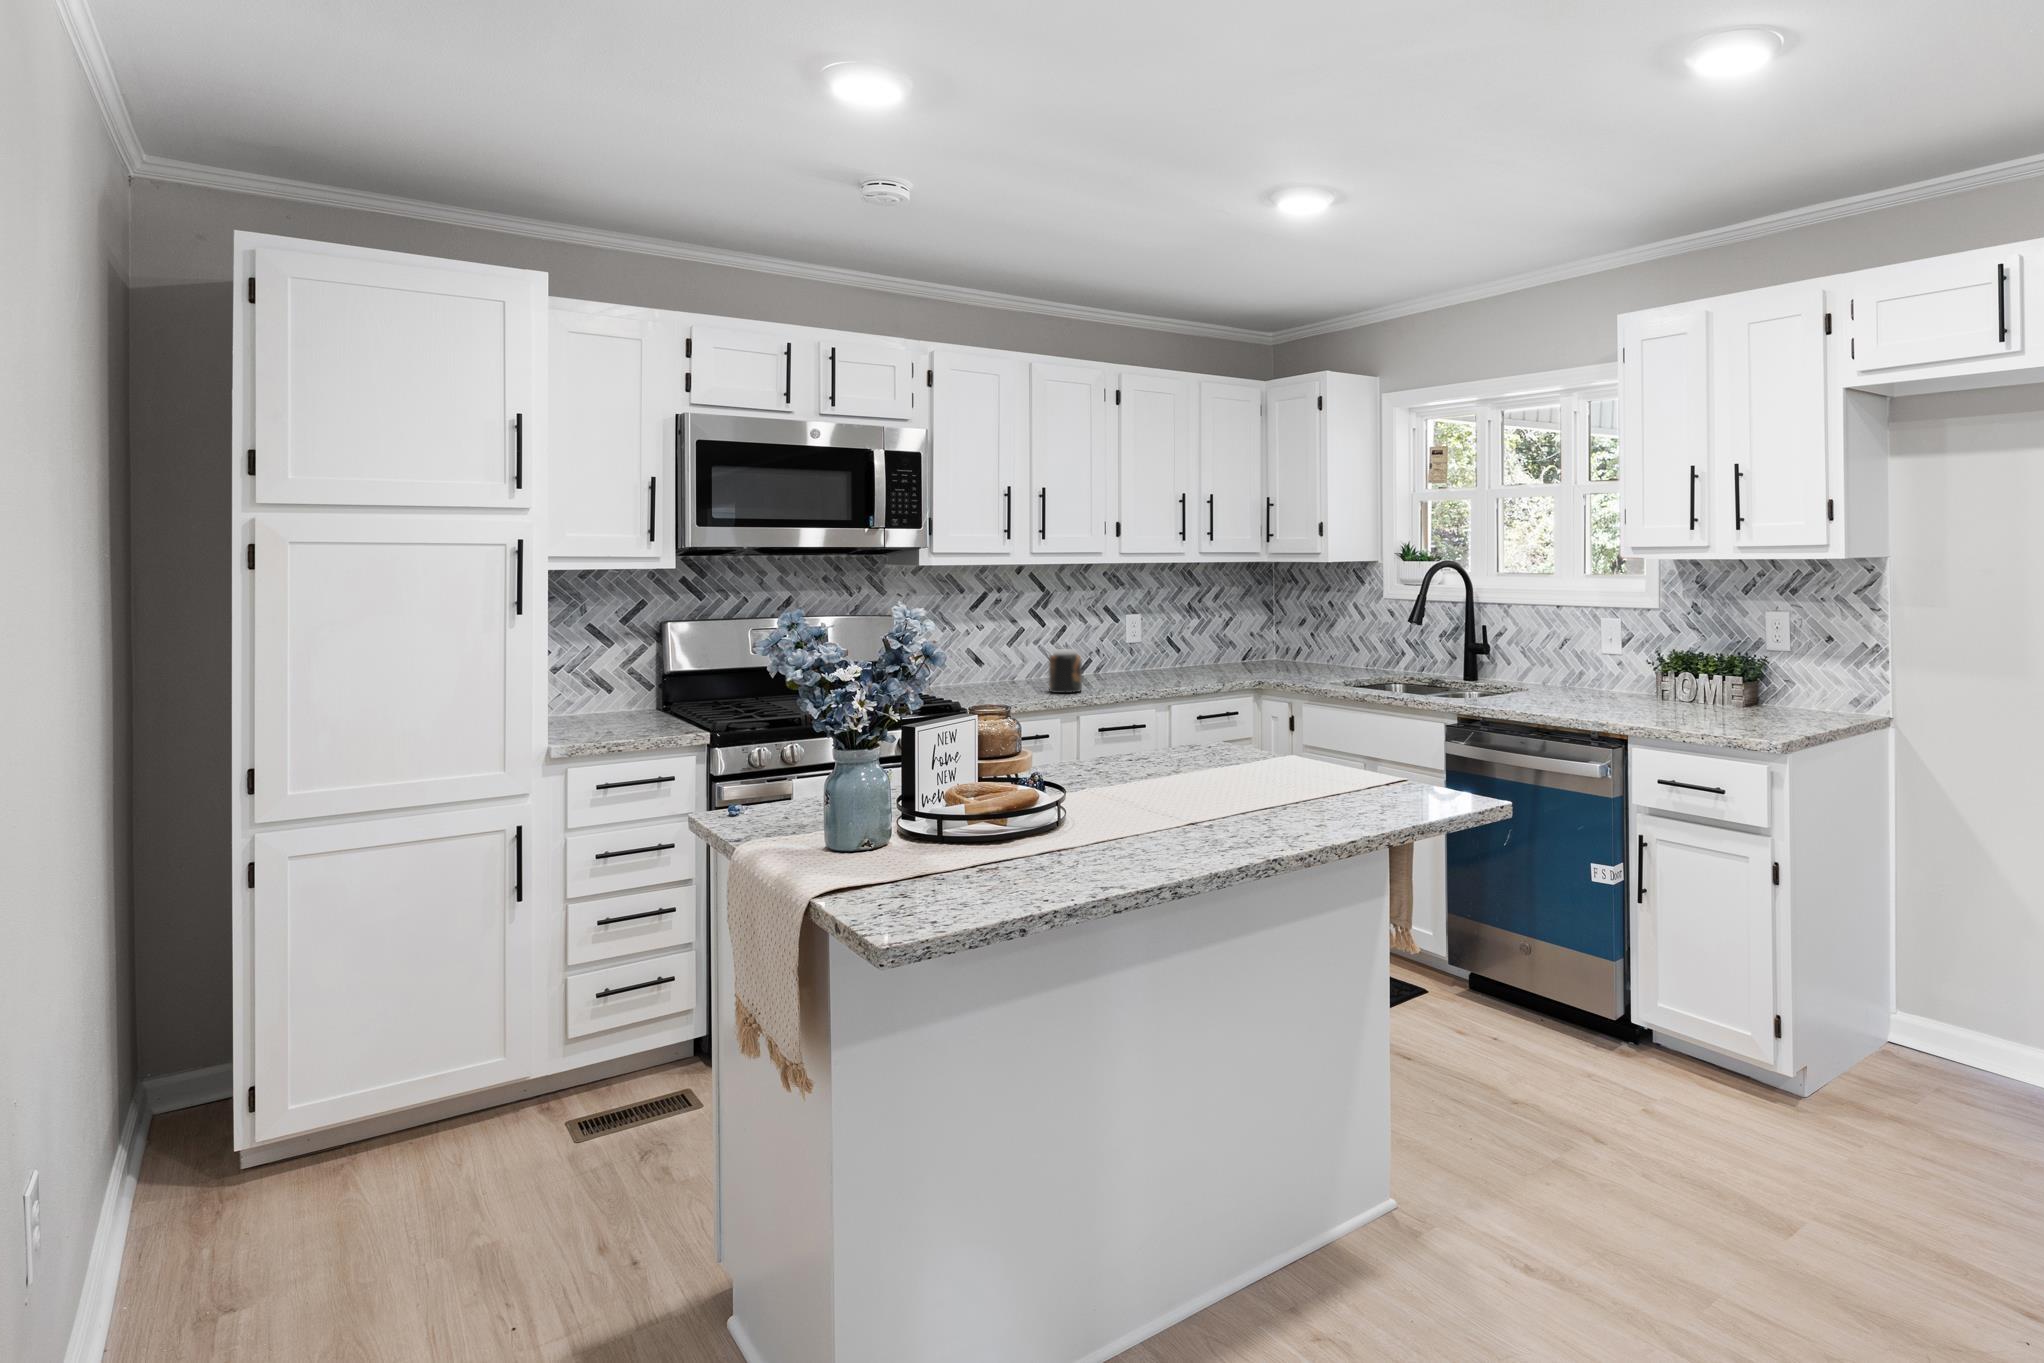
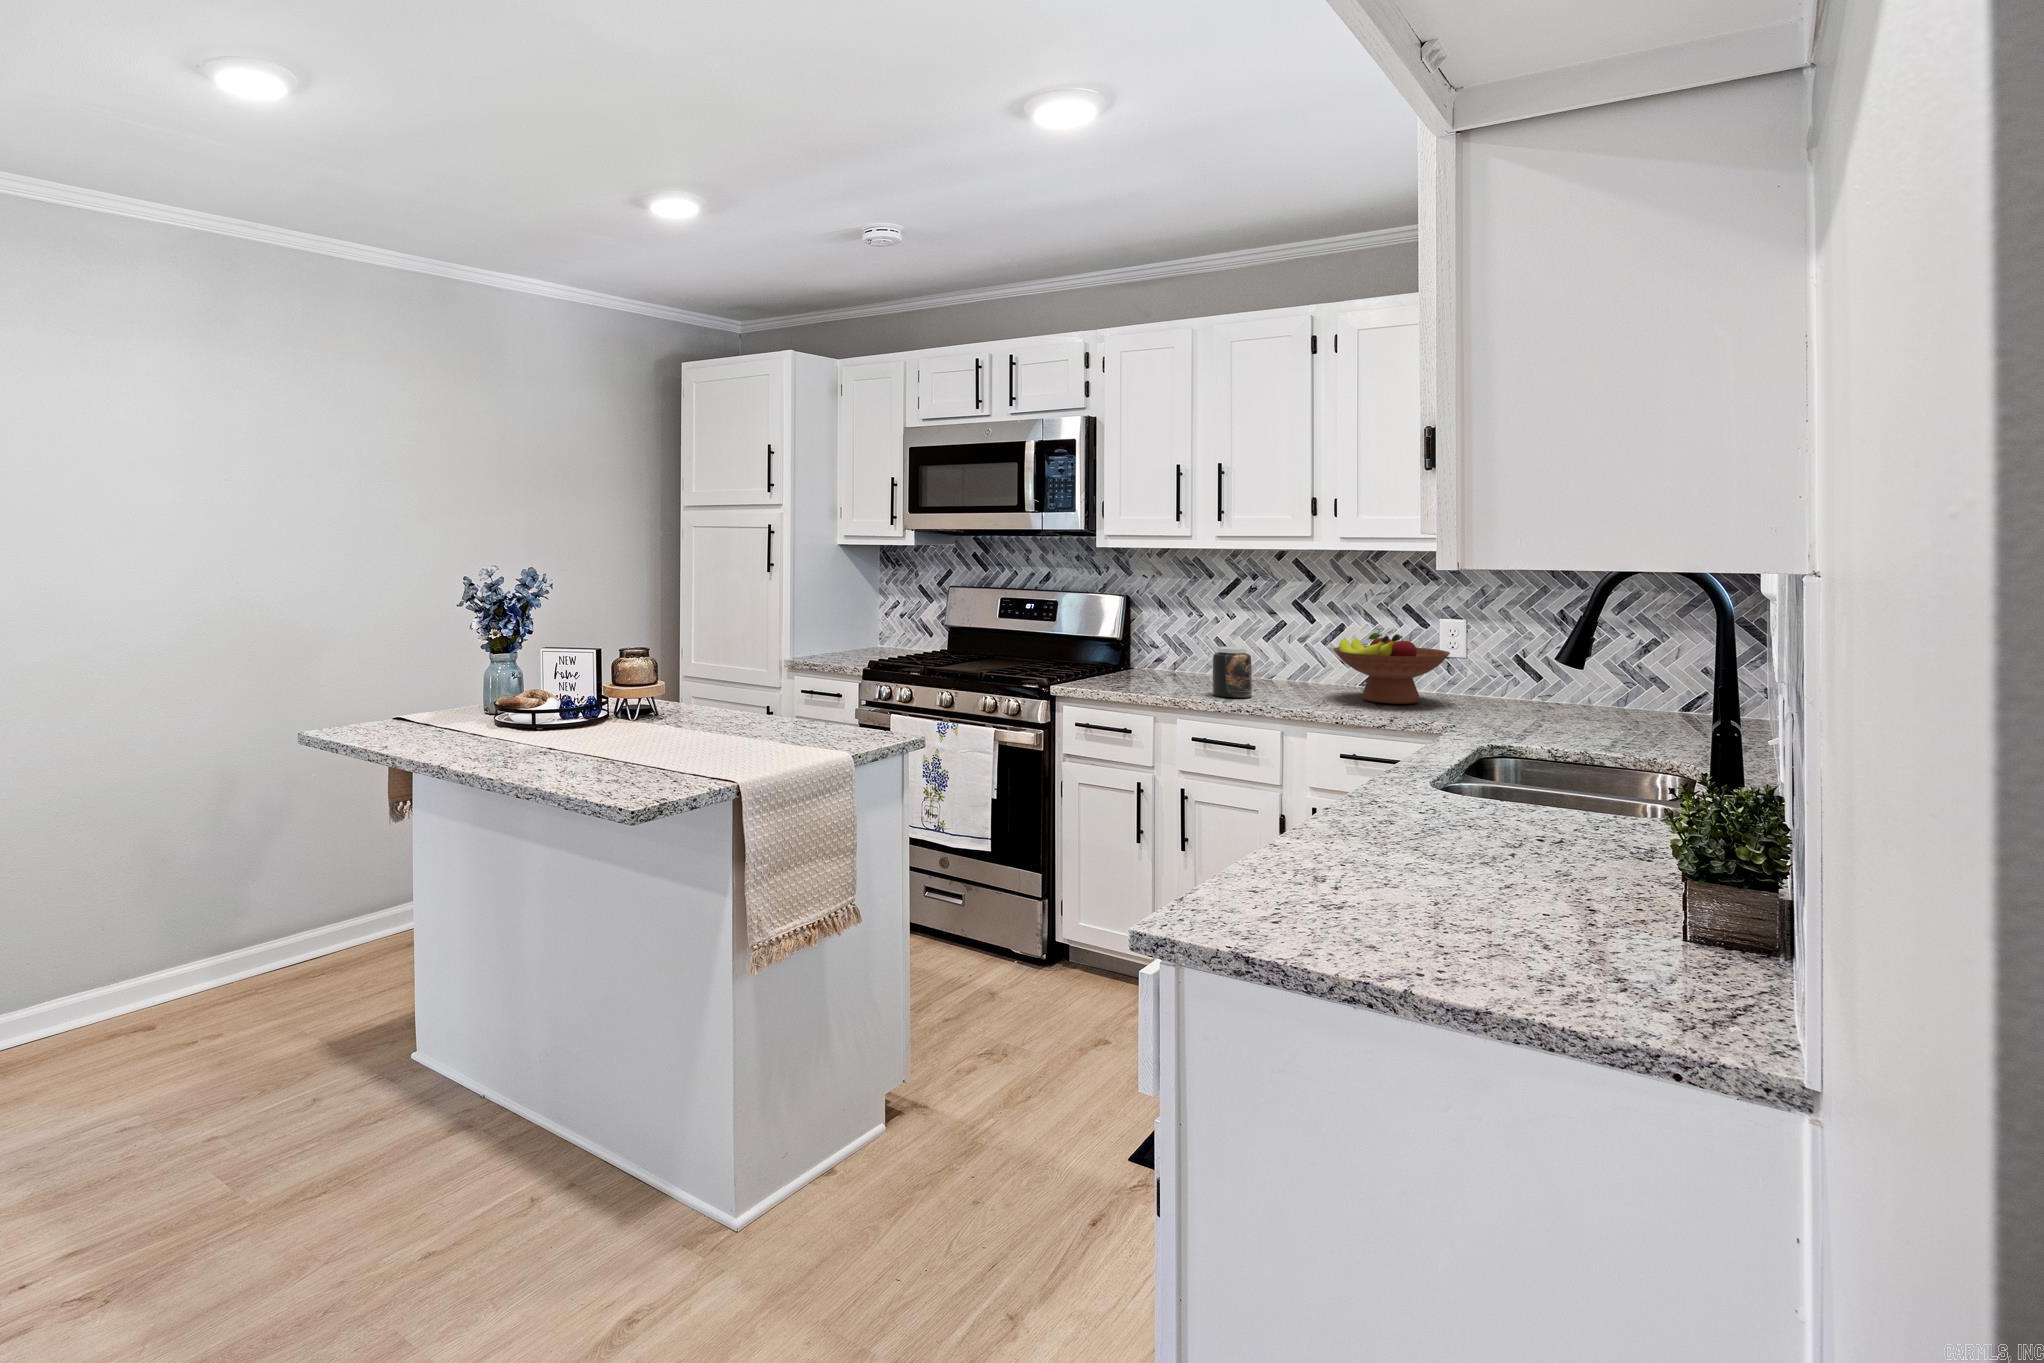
fruit bowl: none [1102,626,1182,680] -> present [1333,633,1450,704]

